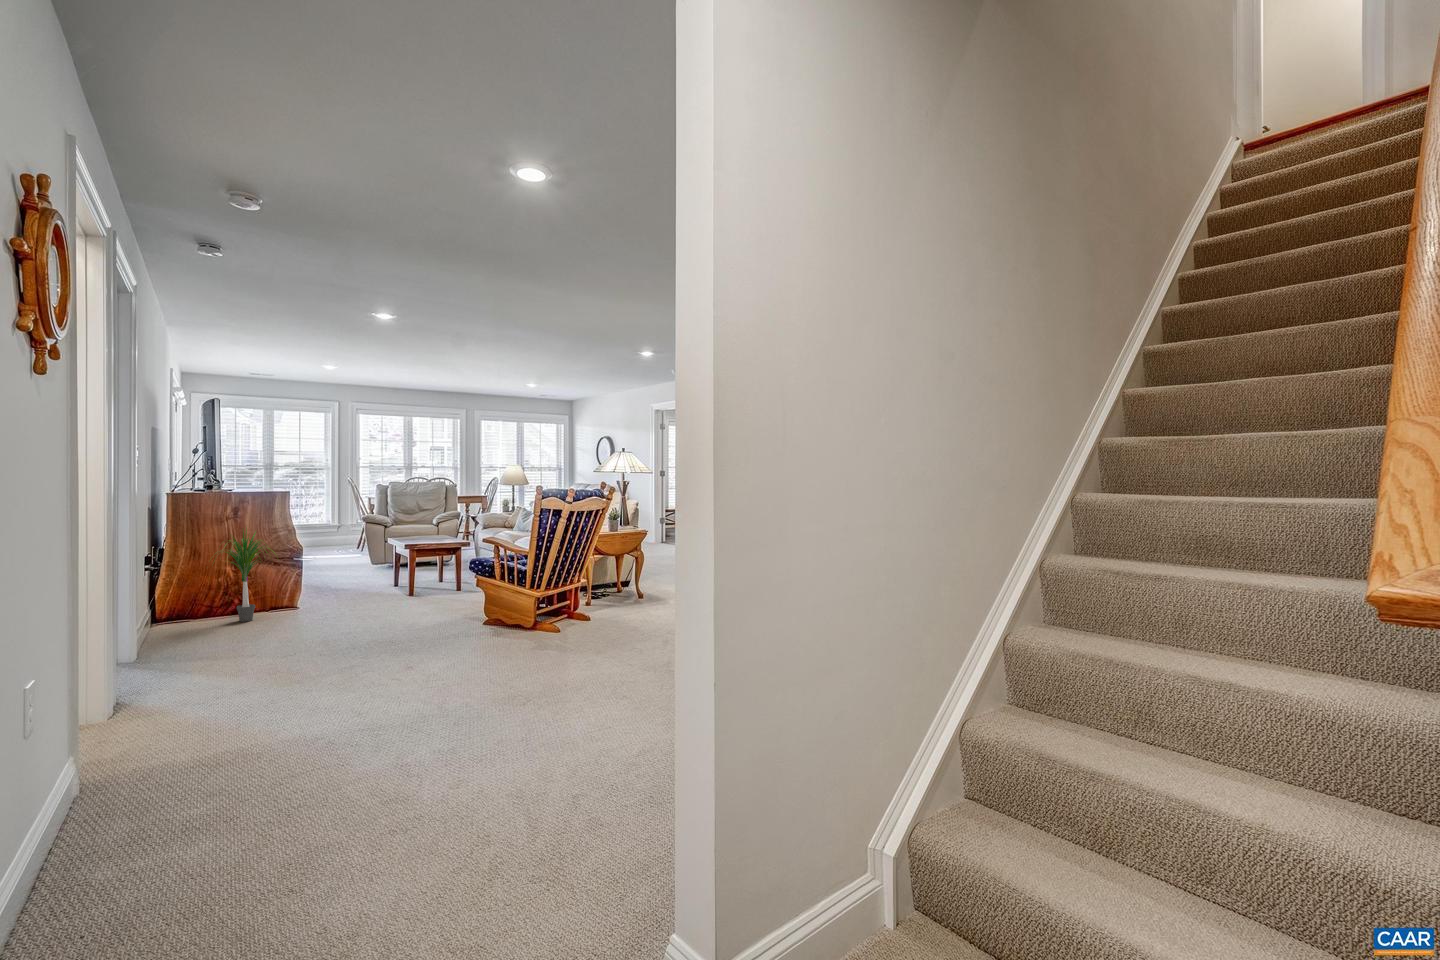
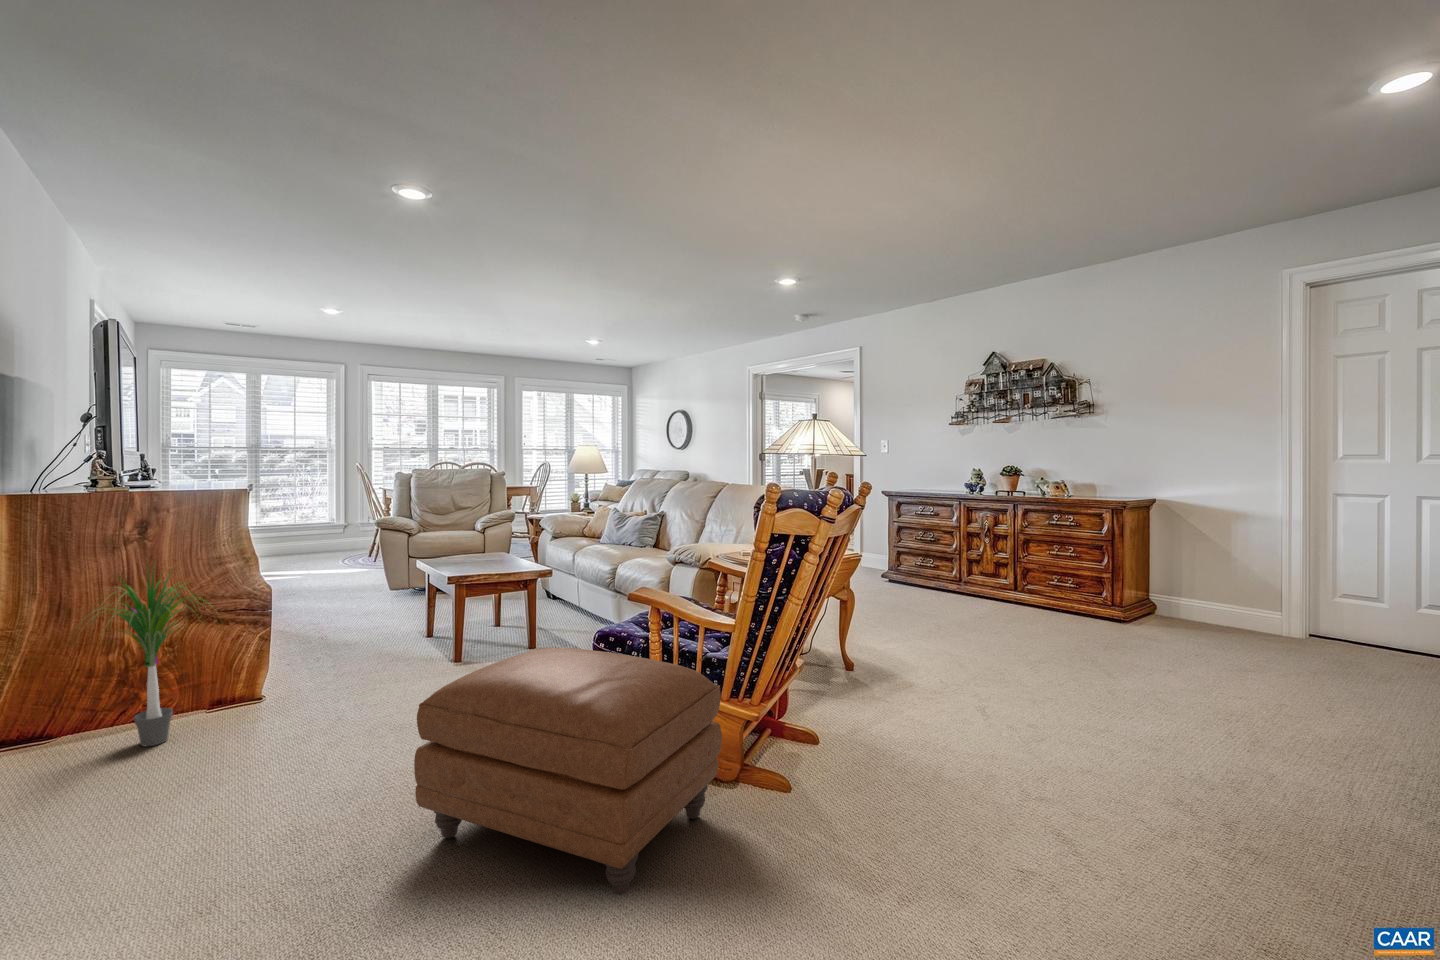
ottoman: none [377,564,519,651] -> present [414,648,722,895]

